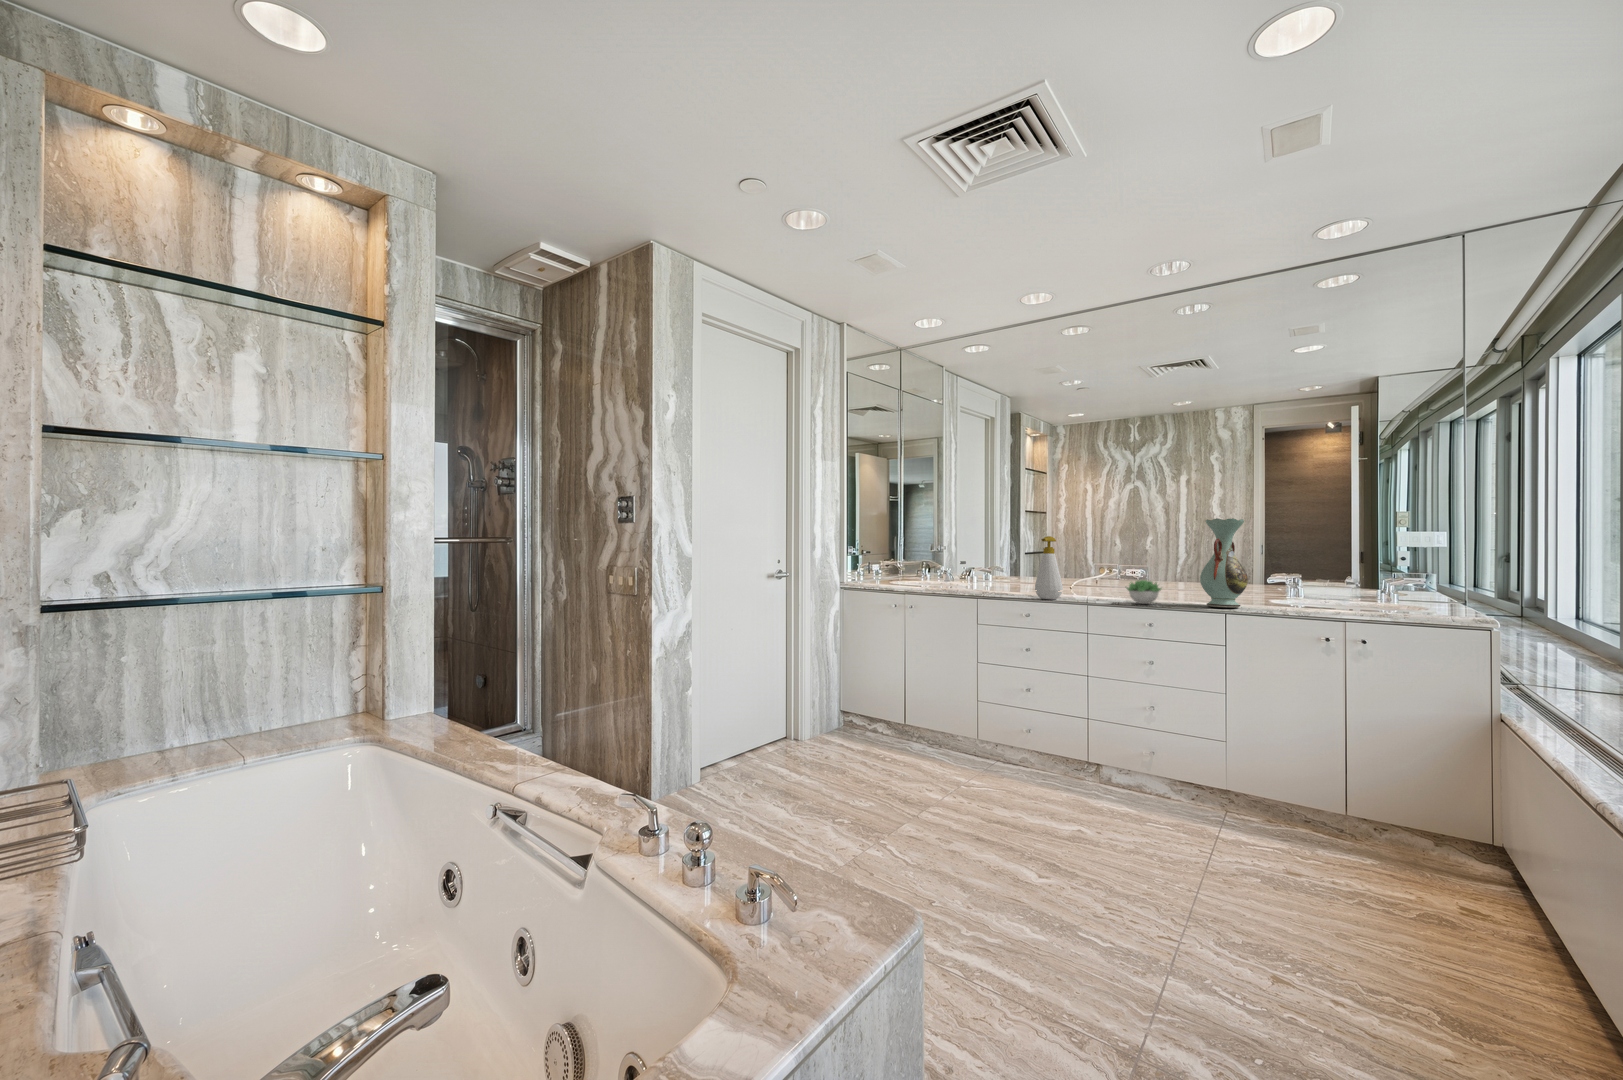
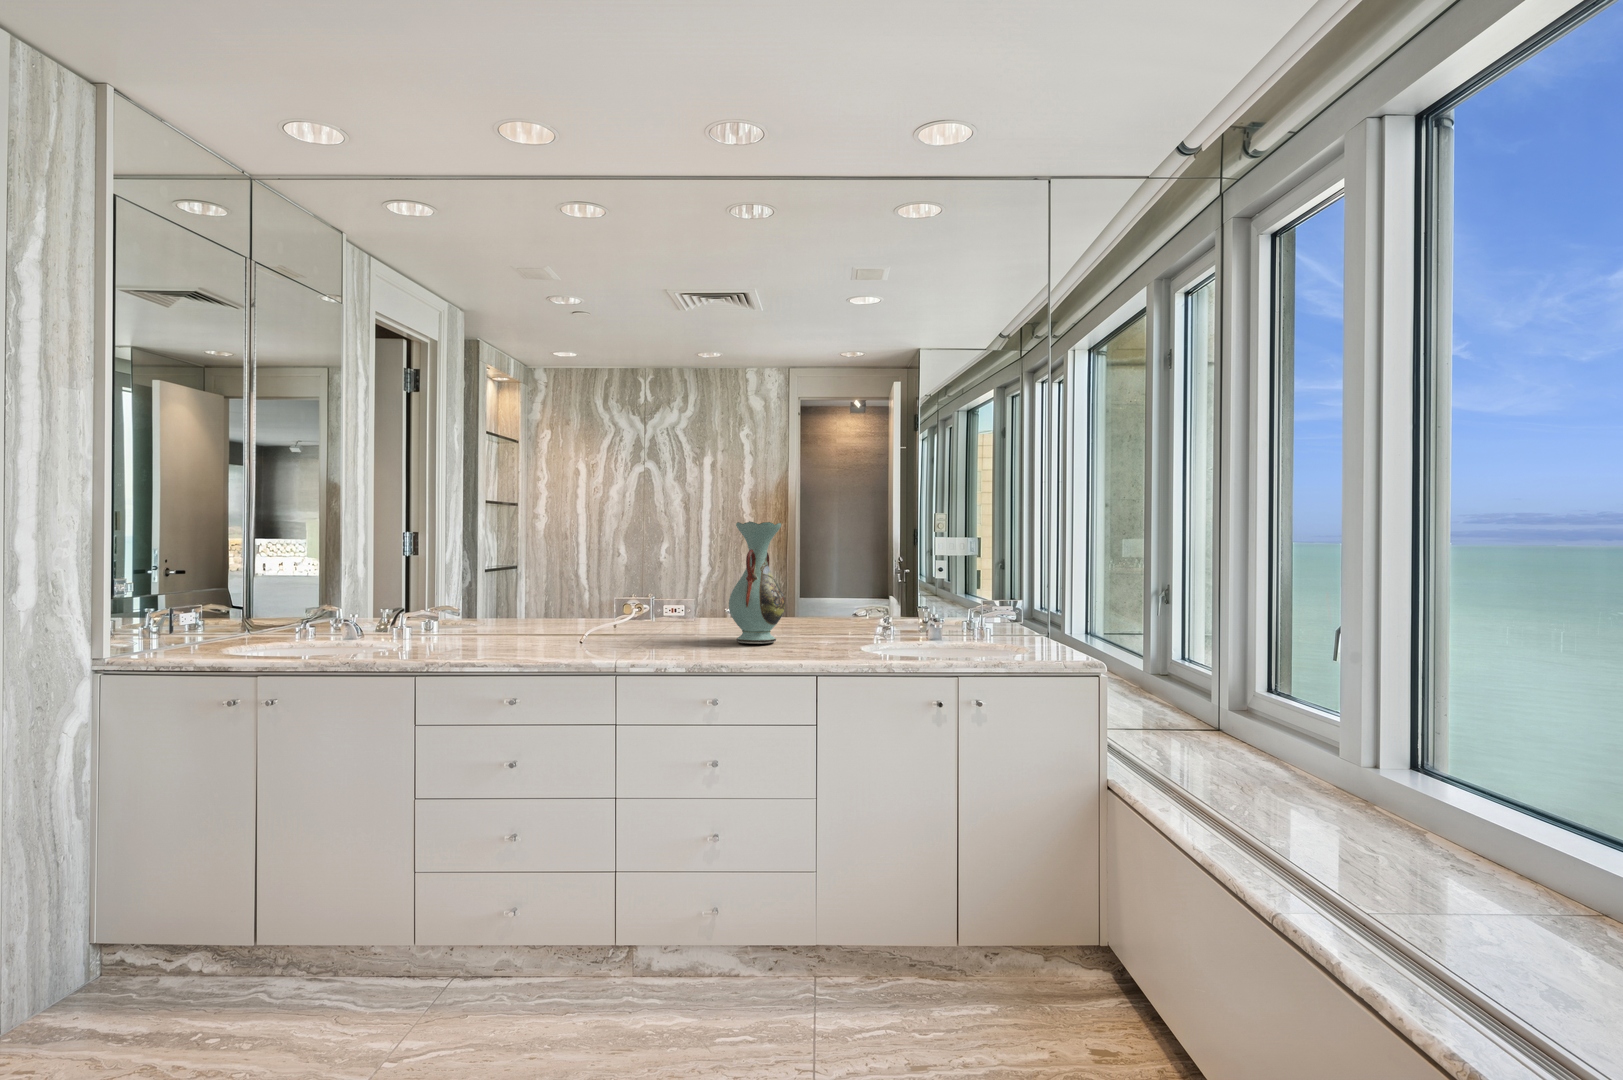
soap bottle: present [1035,536,1063,600] -> none [499,541,542,640]
succulent plant: present [1127,580,1161,604] -> none [632,607,682,643]

